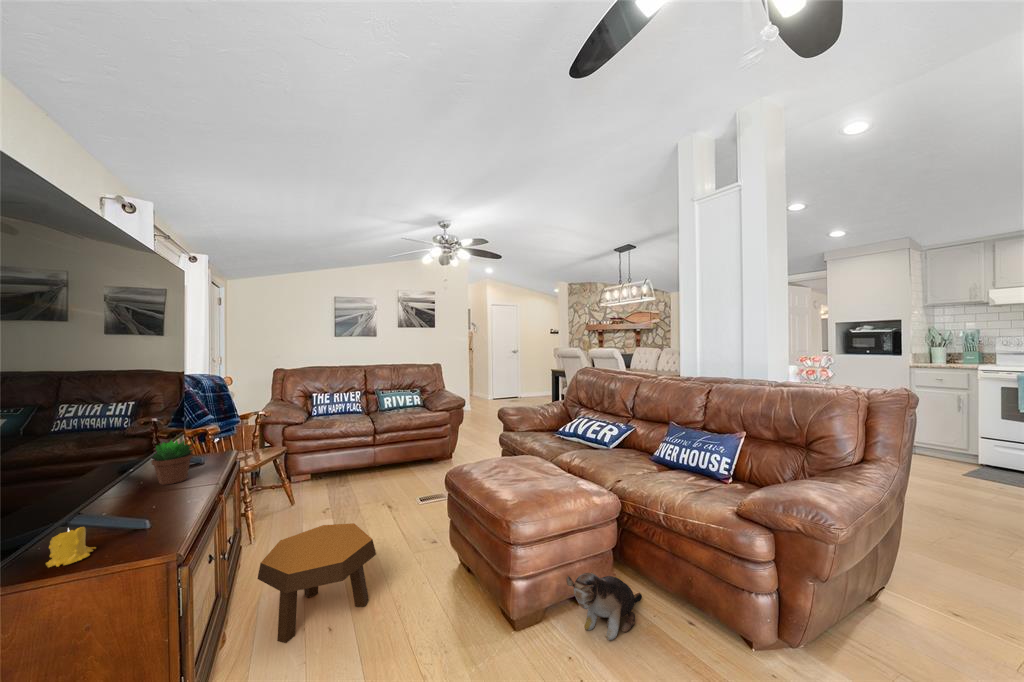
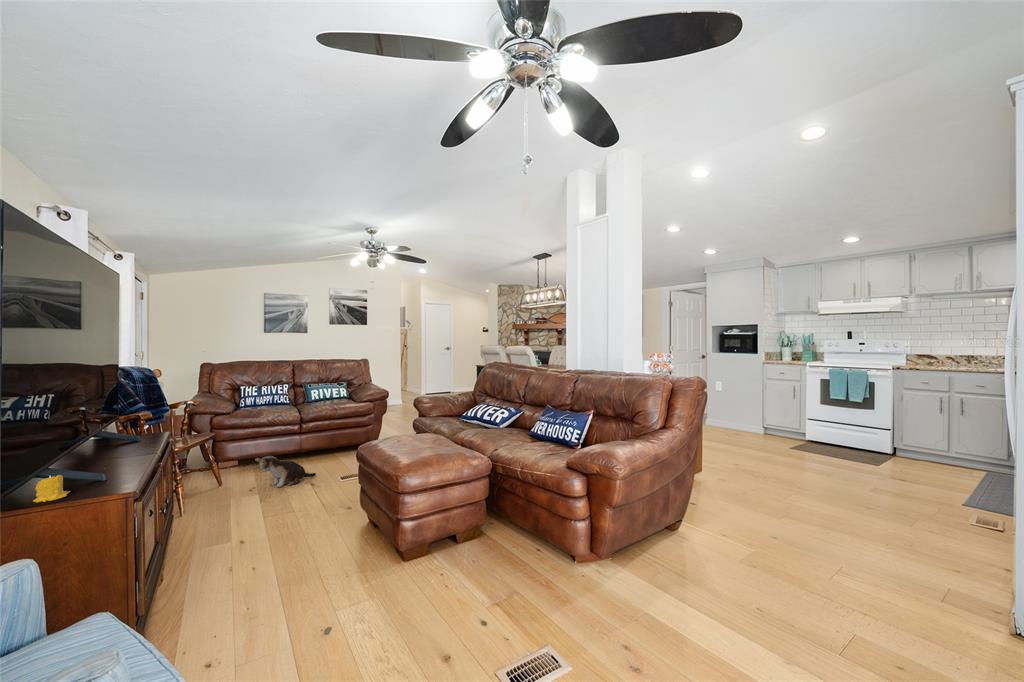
succulent plant: present [151,440,194,485] -> none [89,419,137,457]
footstool: present [258,523,376,643] -> none [193,489,296,577]
plush toy: present [566,572,642,640] -> present [255,456,316,487]

